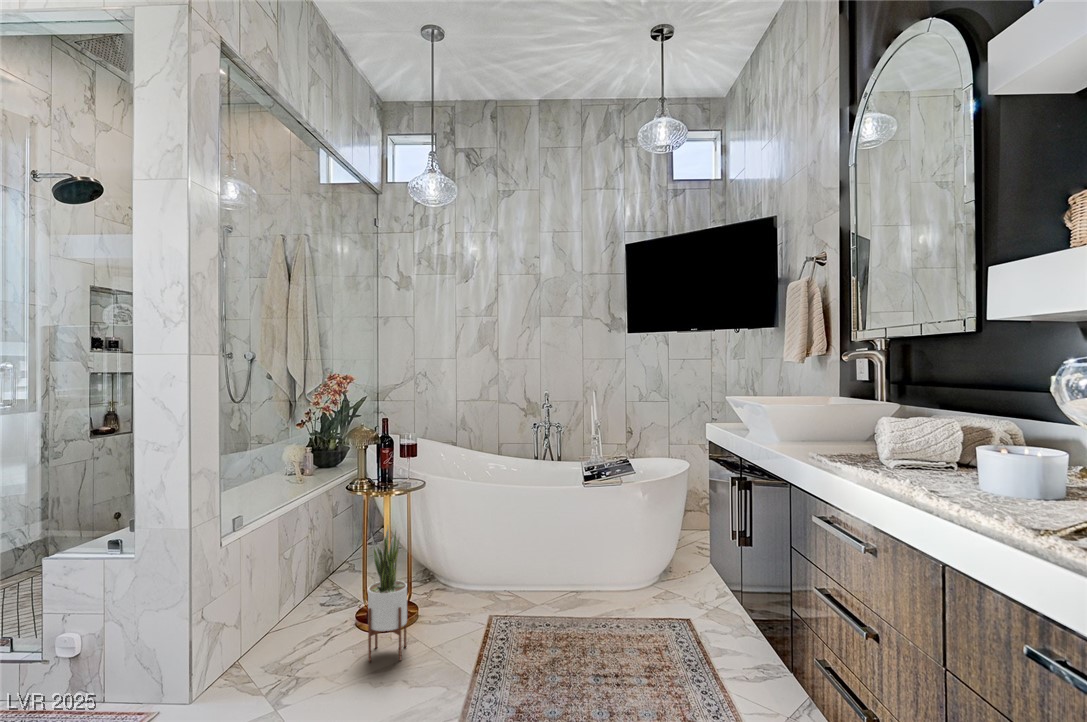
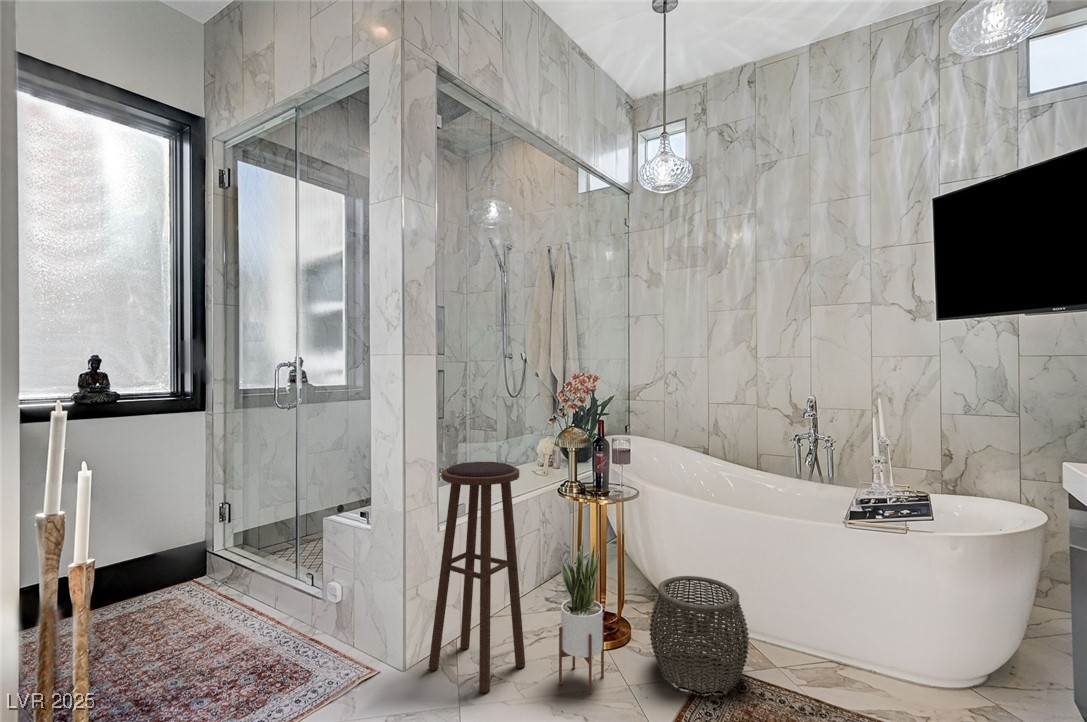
stool: none [224,463,329,688] -> present [429,462,525,693]
woven basket: none [441,546,523,637] -> present [649,576,749,694]

